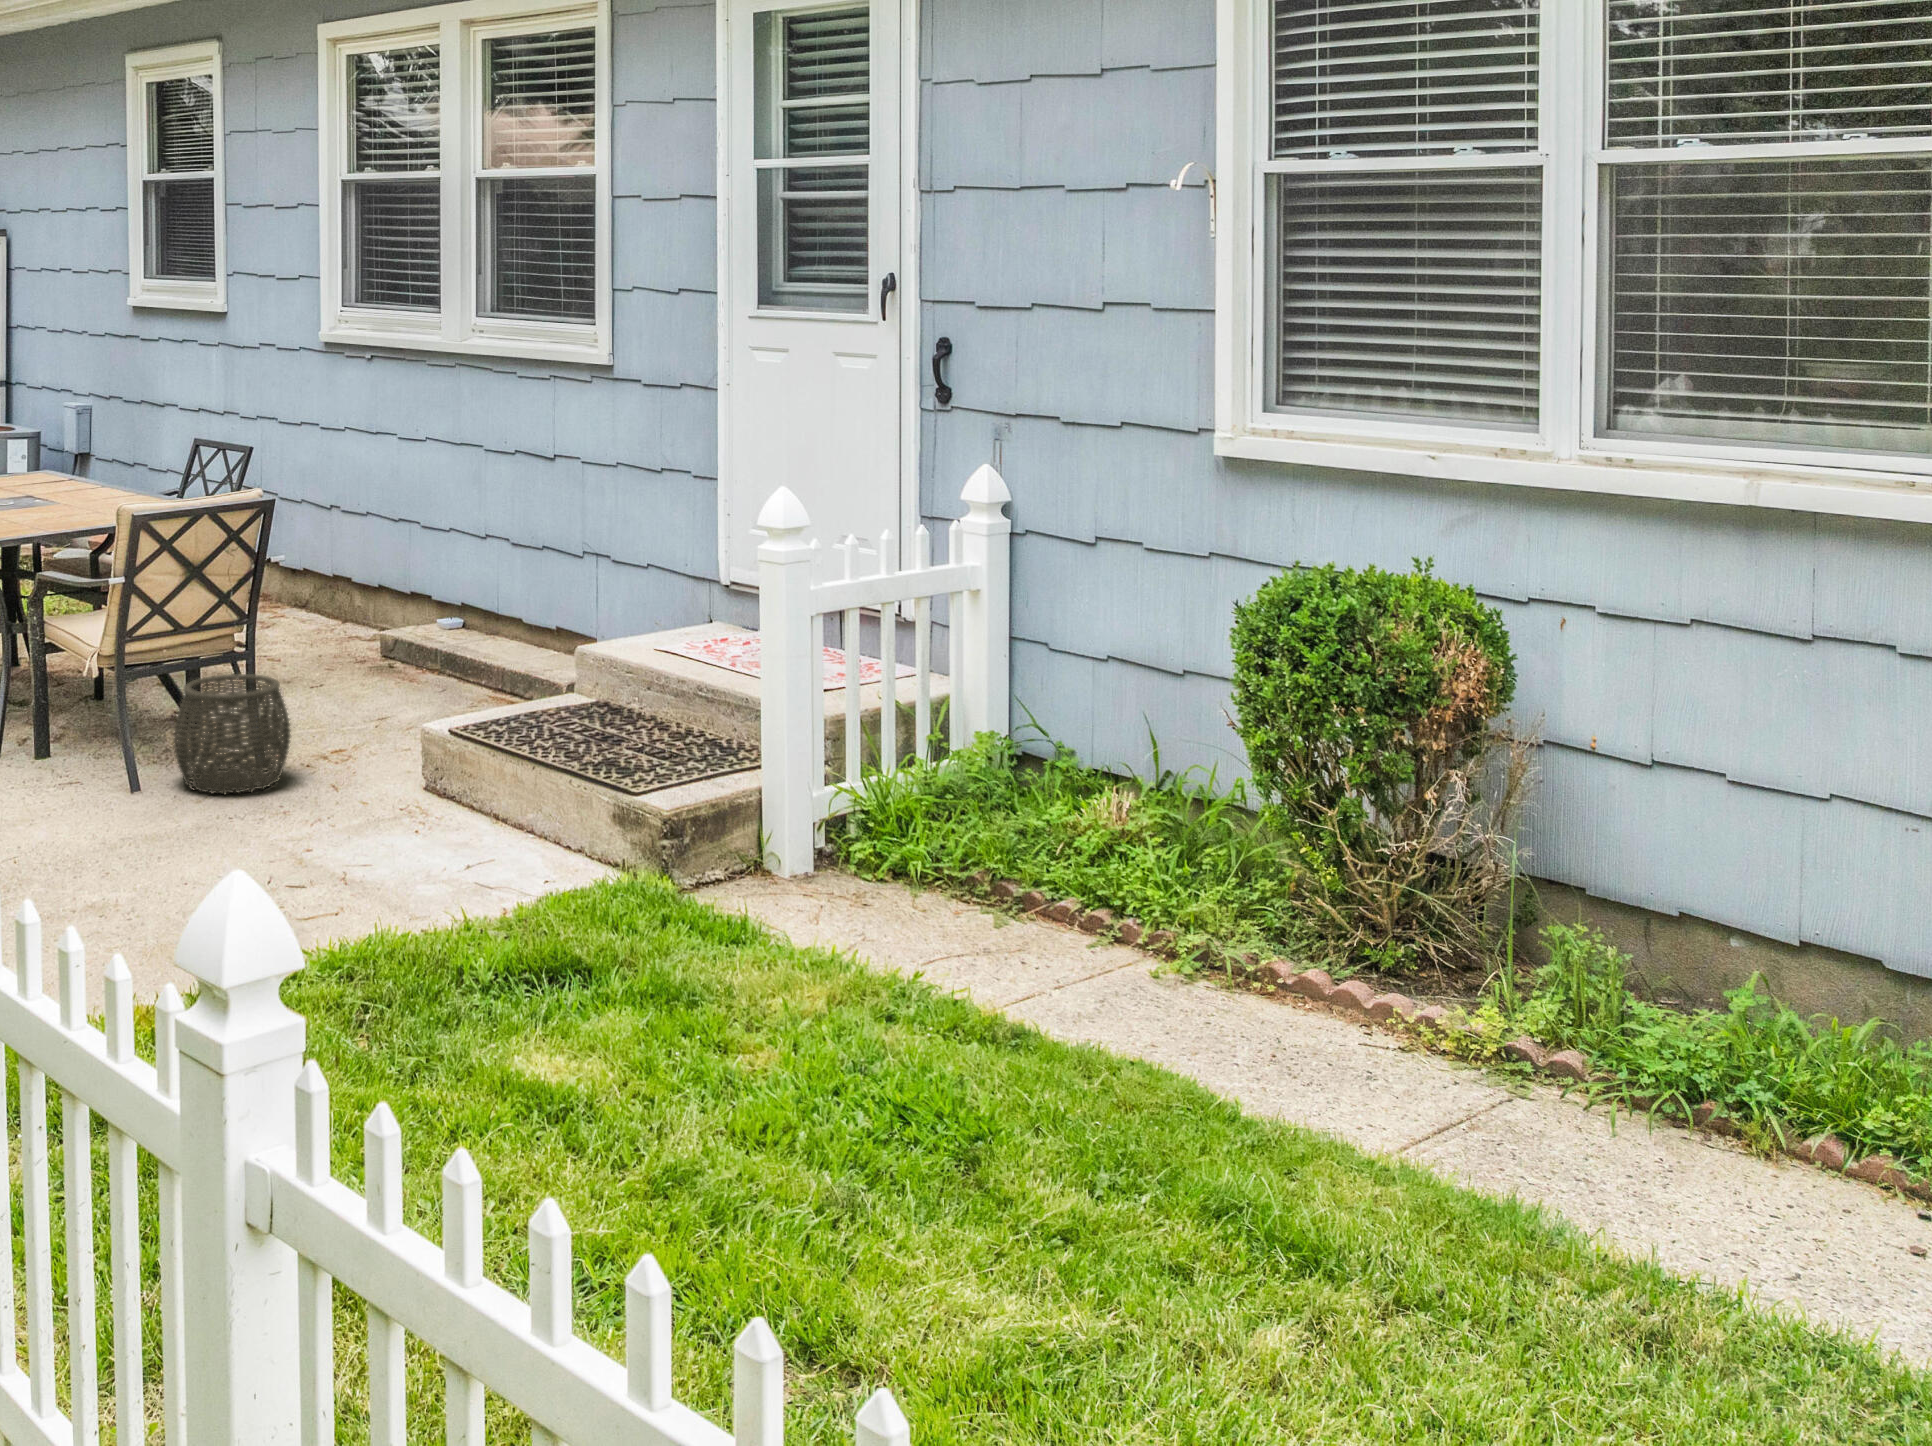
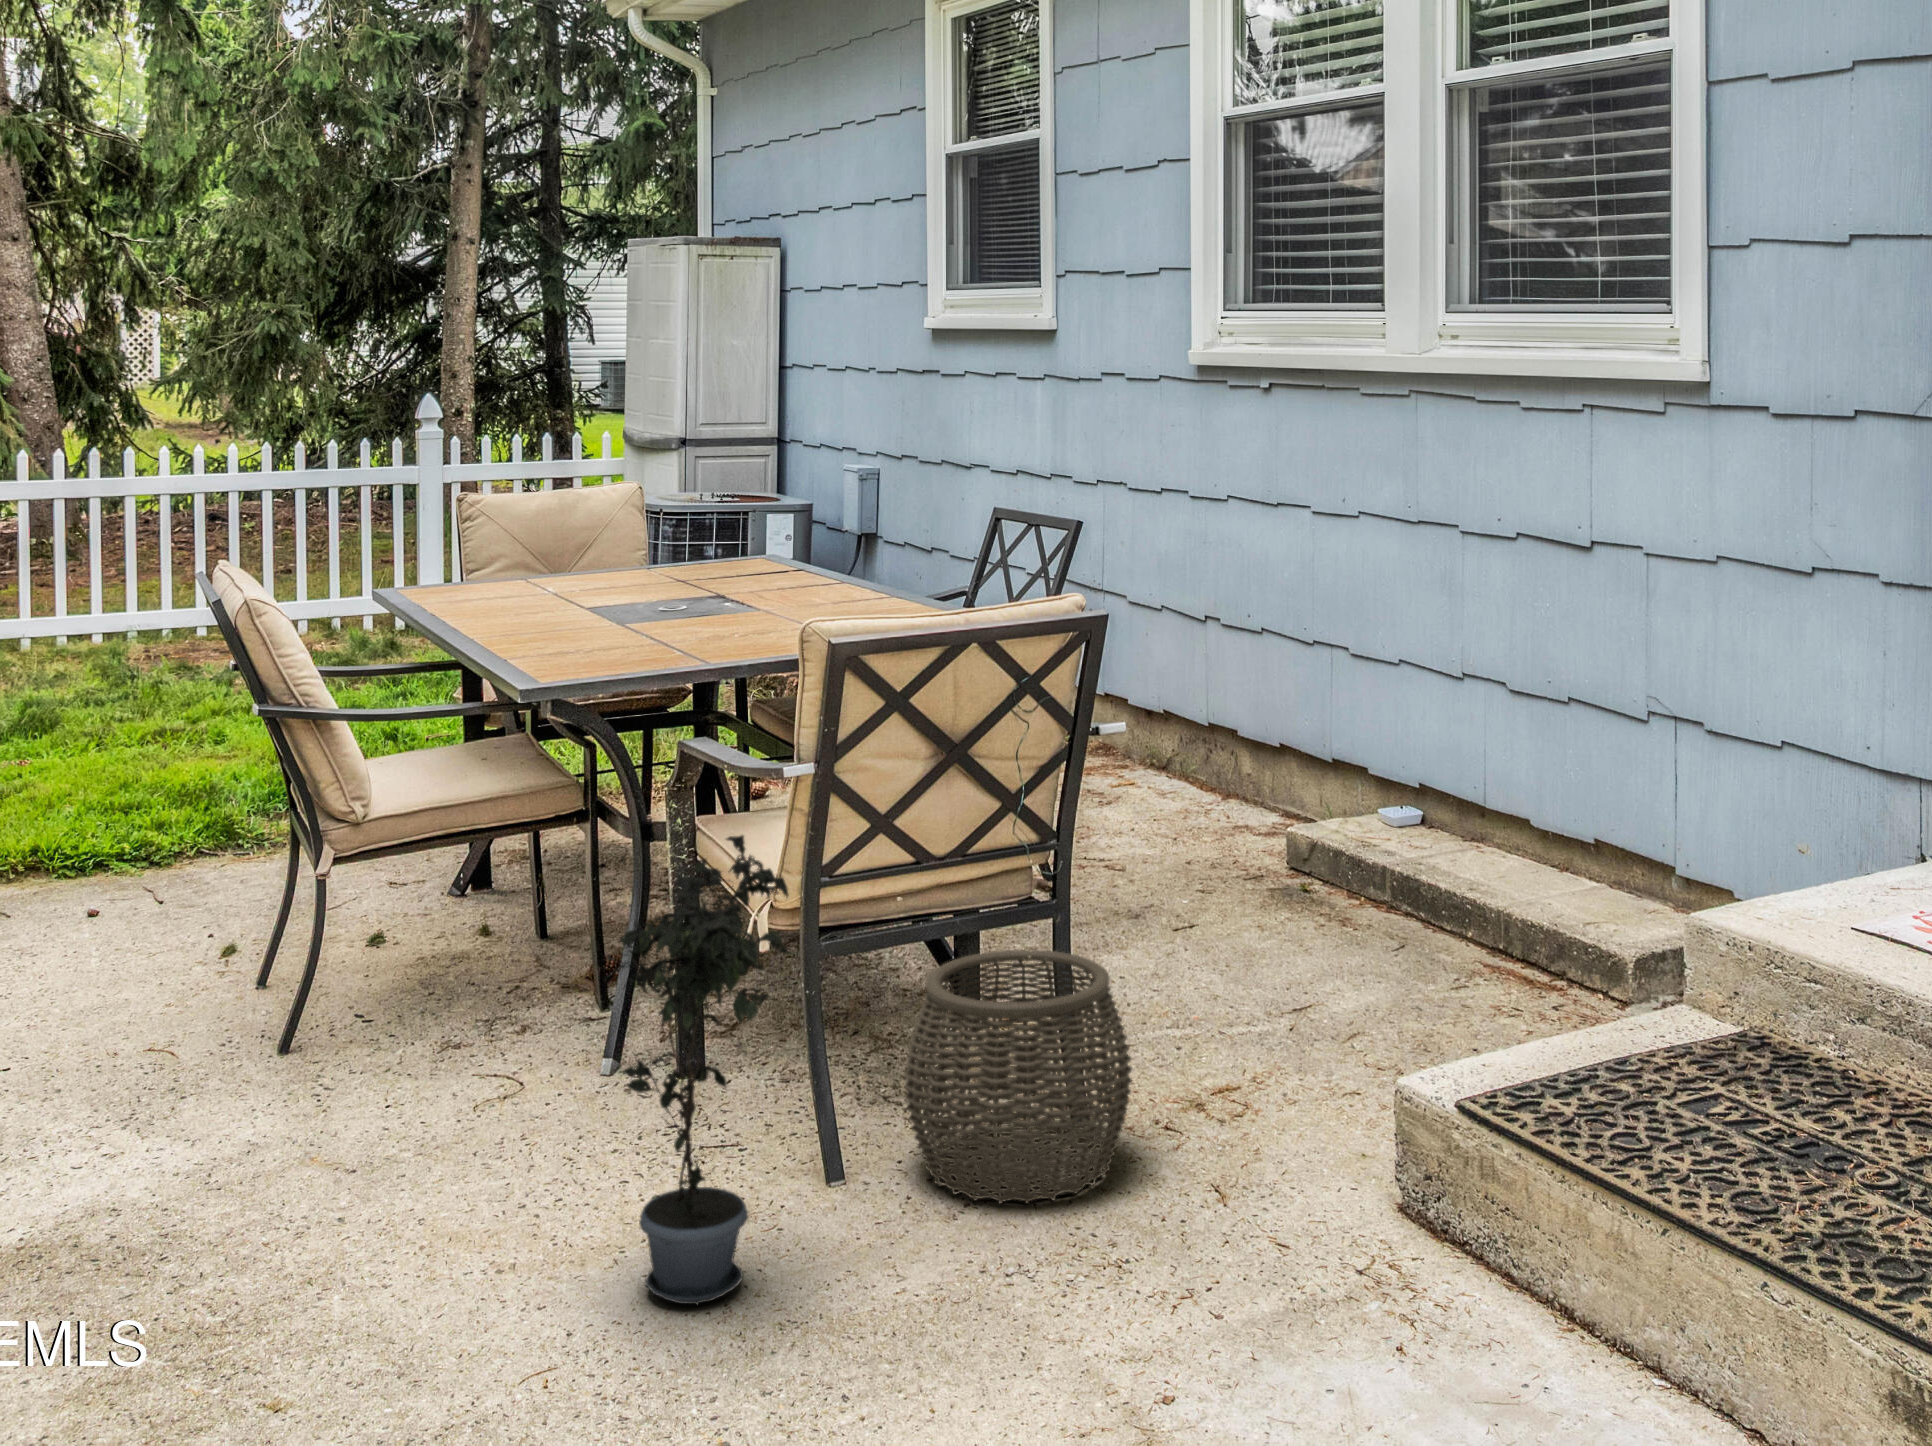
potted plant: none [28,608,129,833] -> present [607,835,790,1305]

